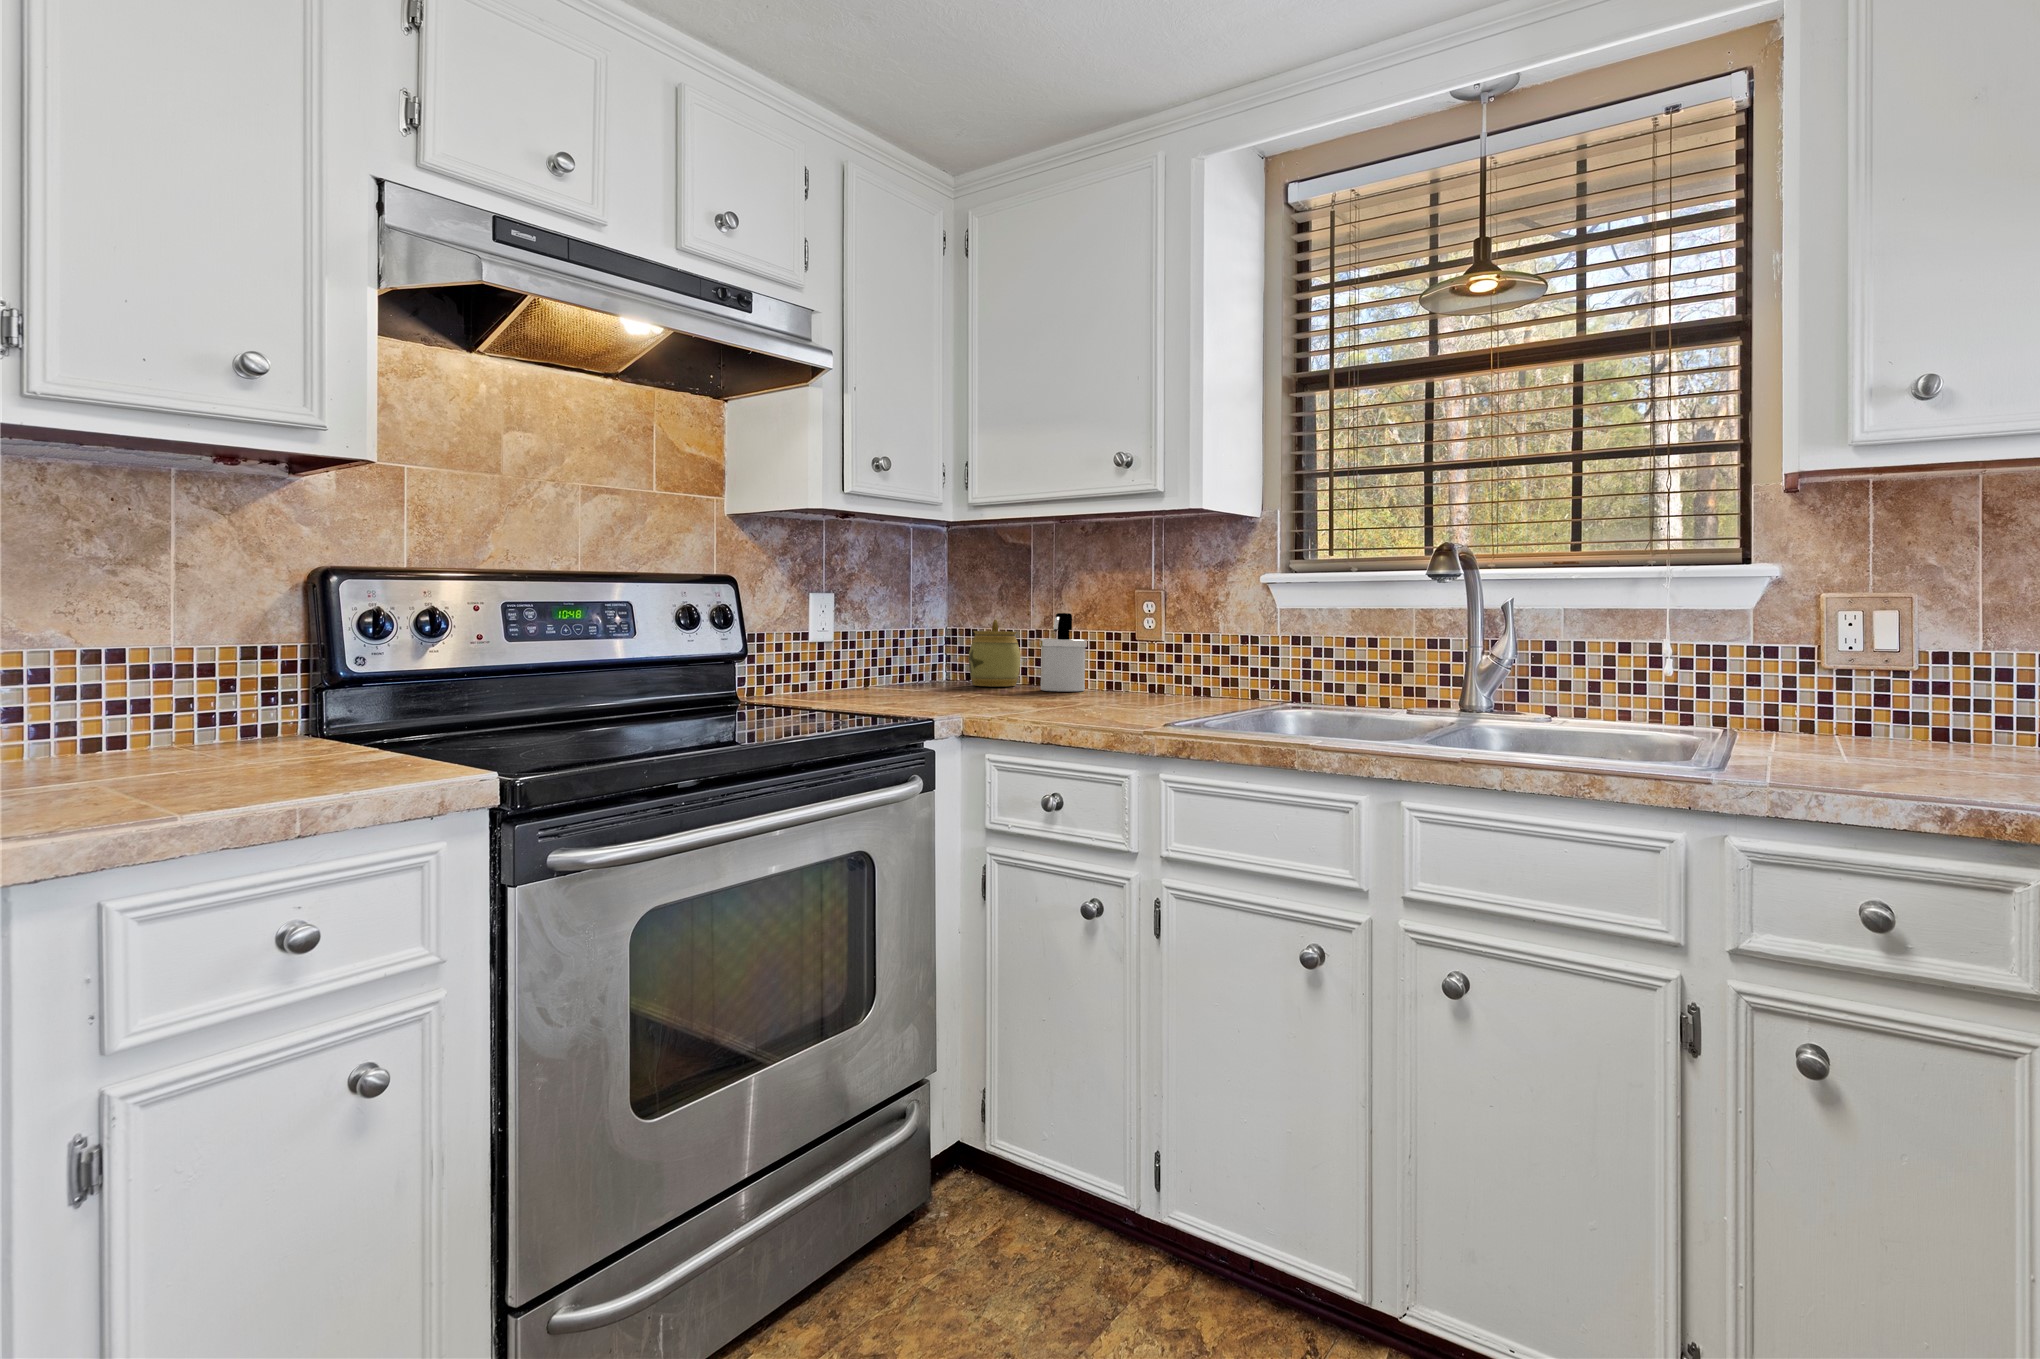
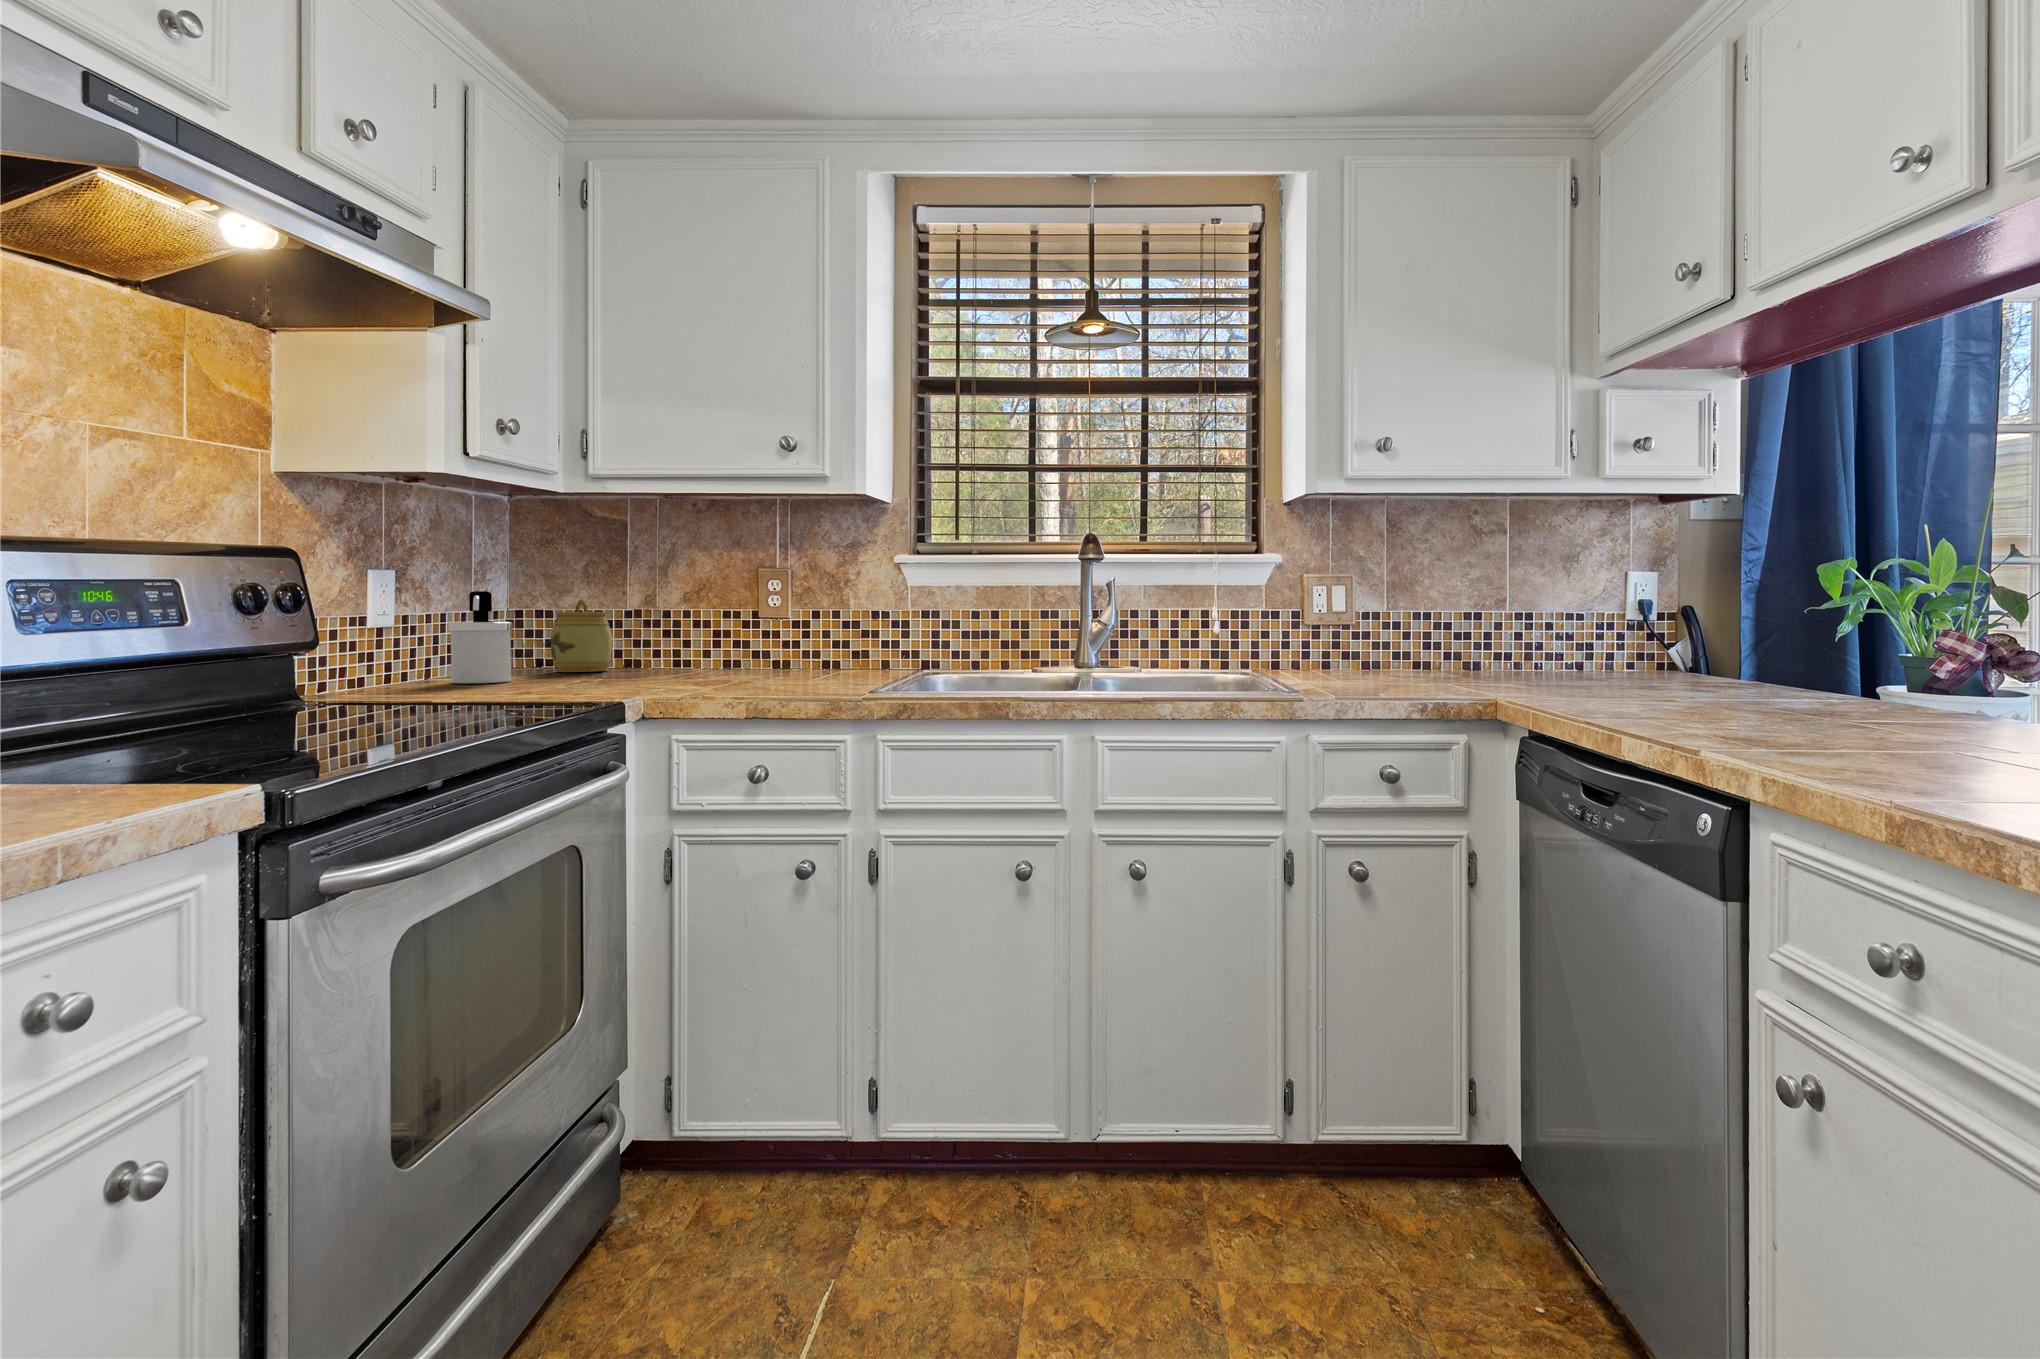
soap dispenser: present [1040,613,1087,692] -> present [448,591,513,684]

